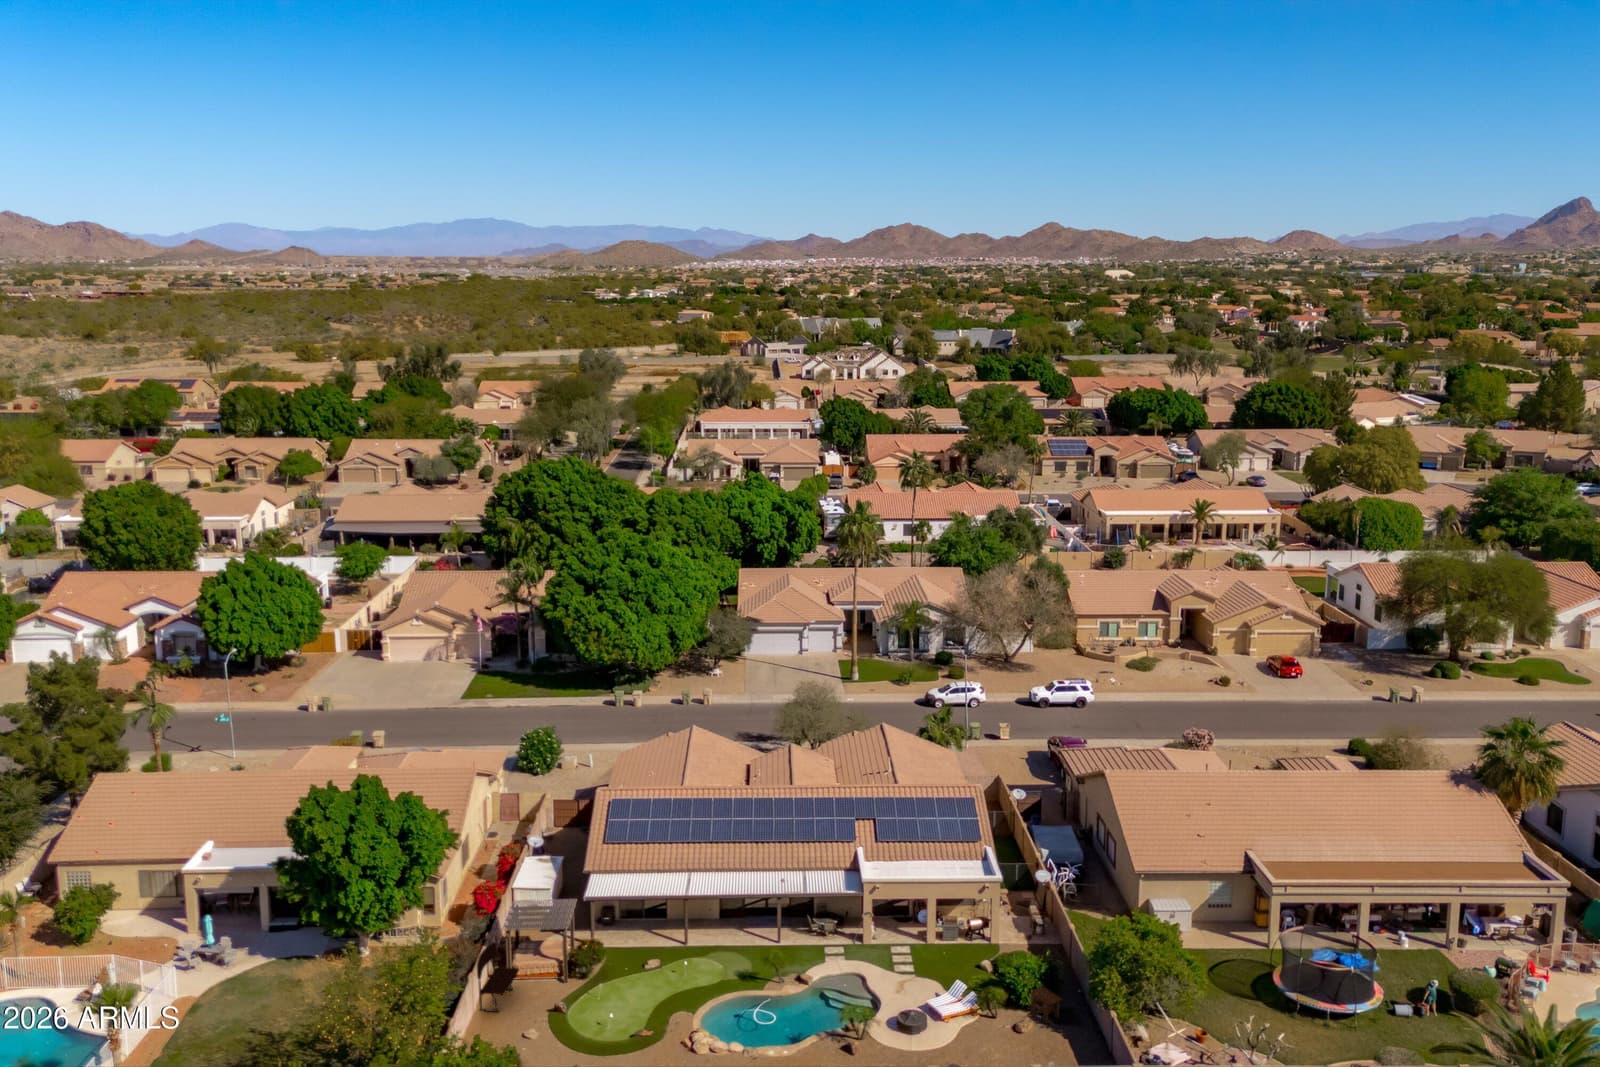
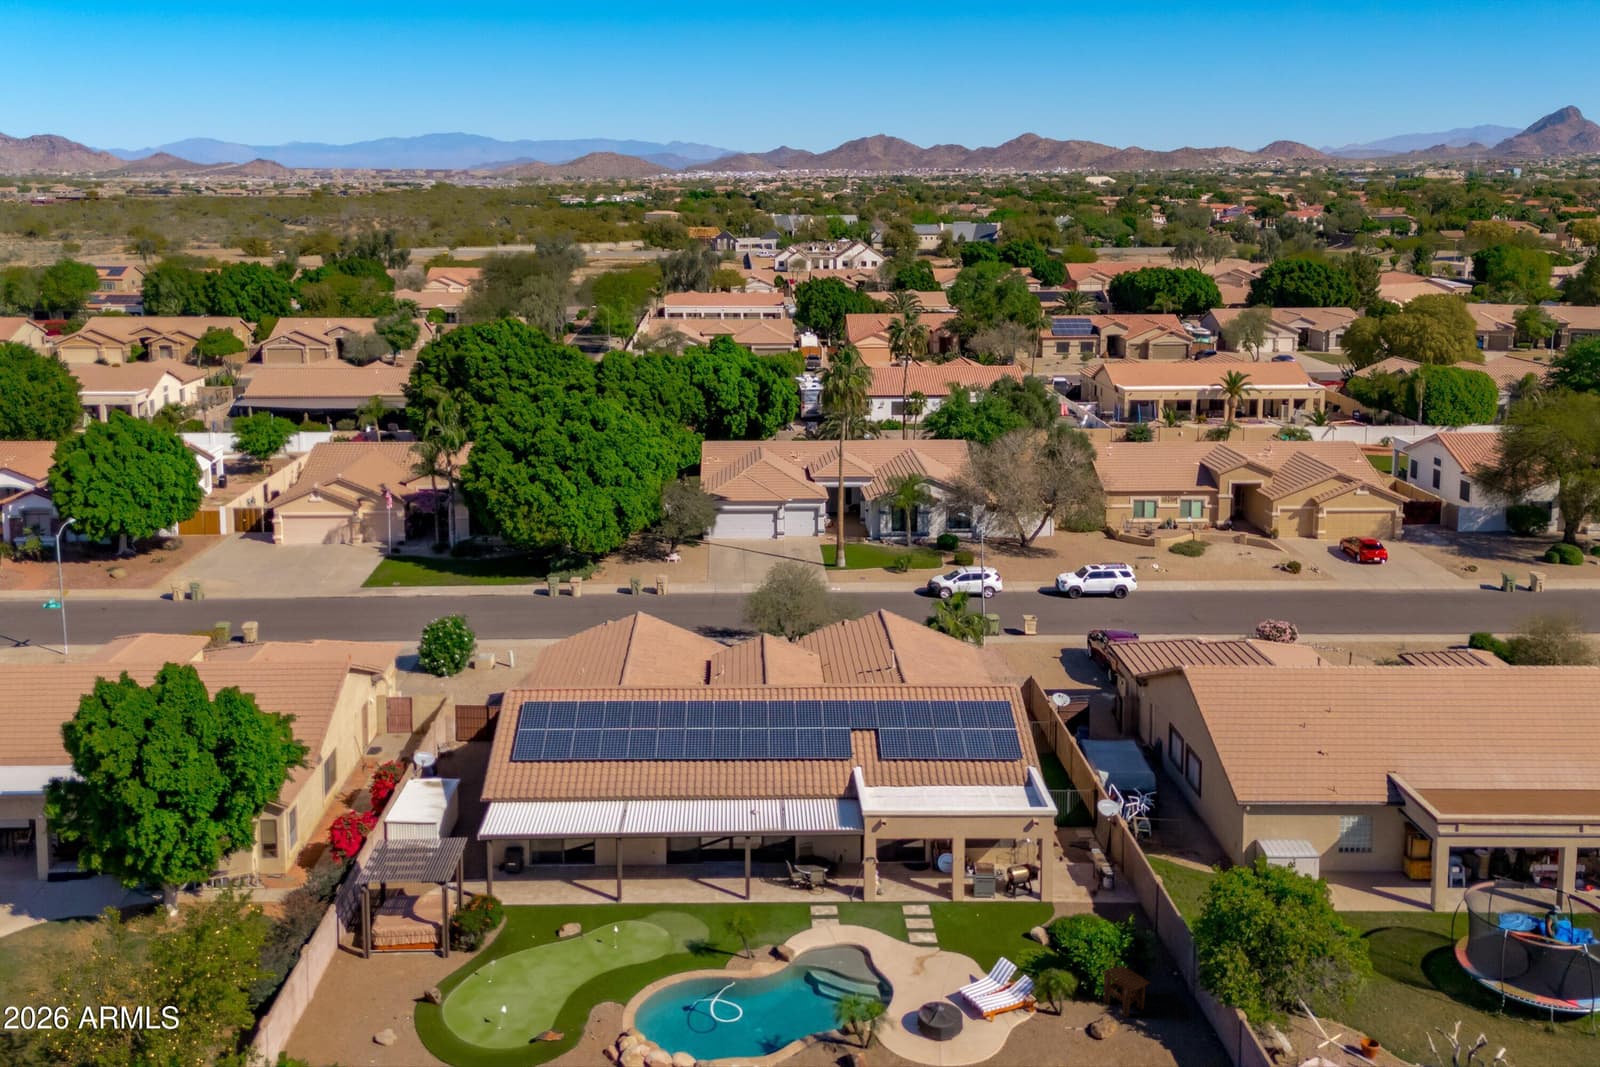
bench: present [477,942,519,1012] -> none [313,900,380,999]

